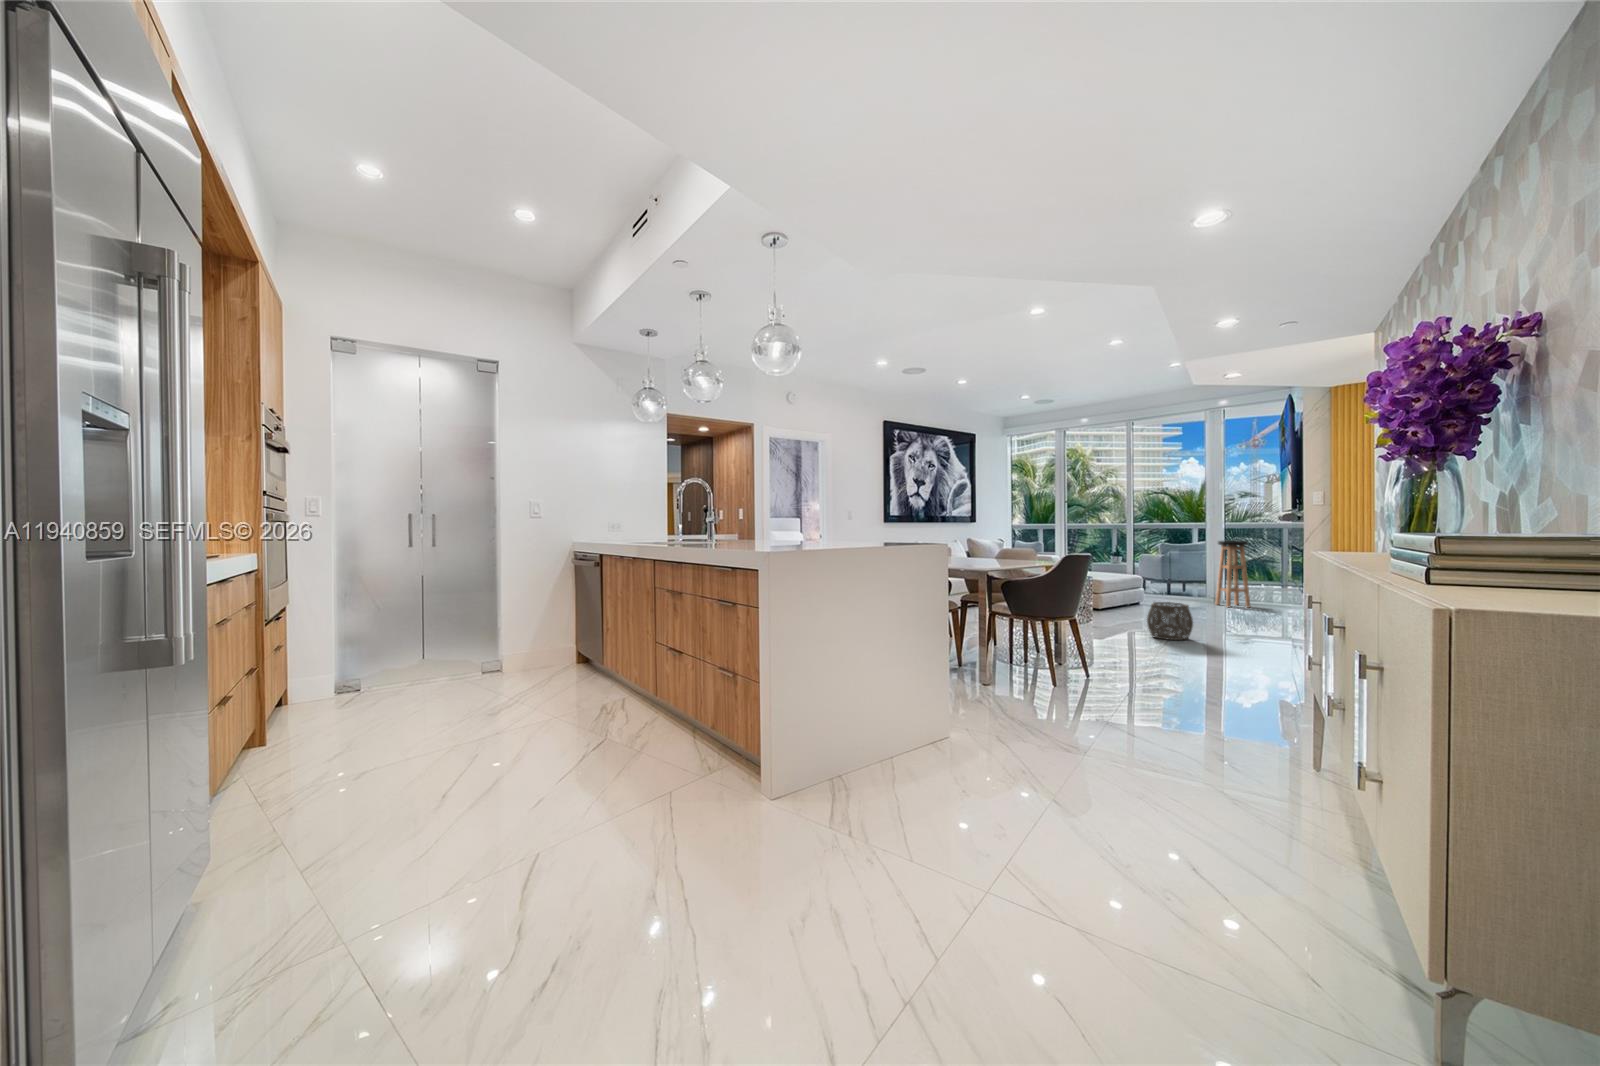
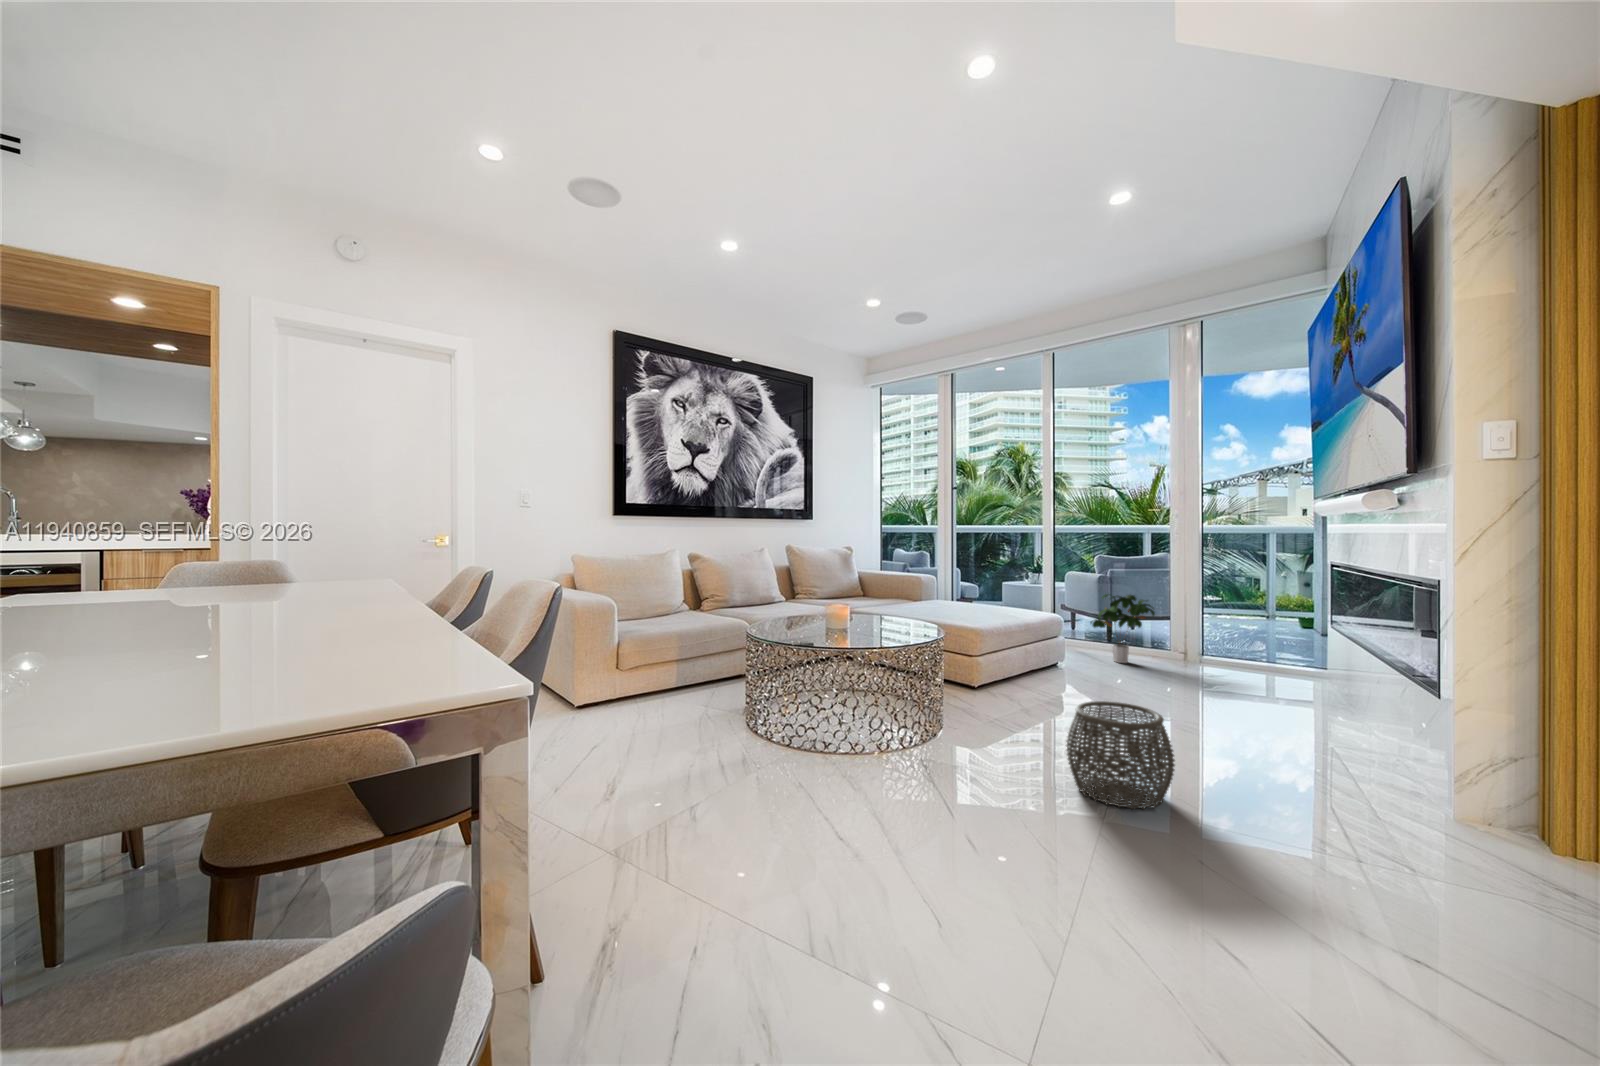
bar stool: present [1216,541,1250,607] -> none [1183,553,1242,667]
potted plant: none [1156,565,1196,606] -> present [1090,594,1155,663]

